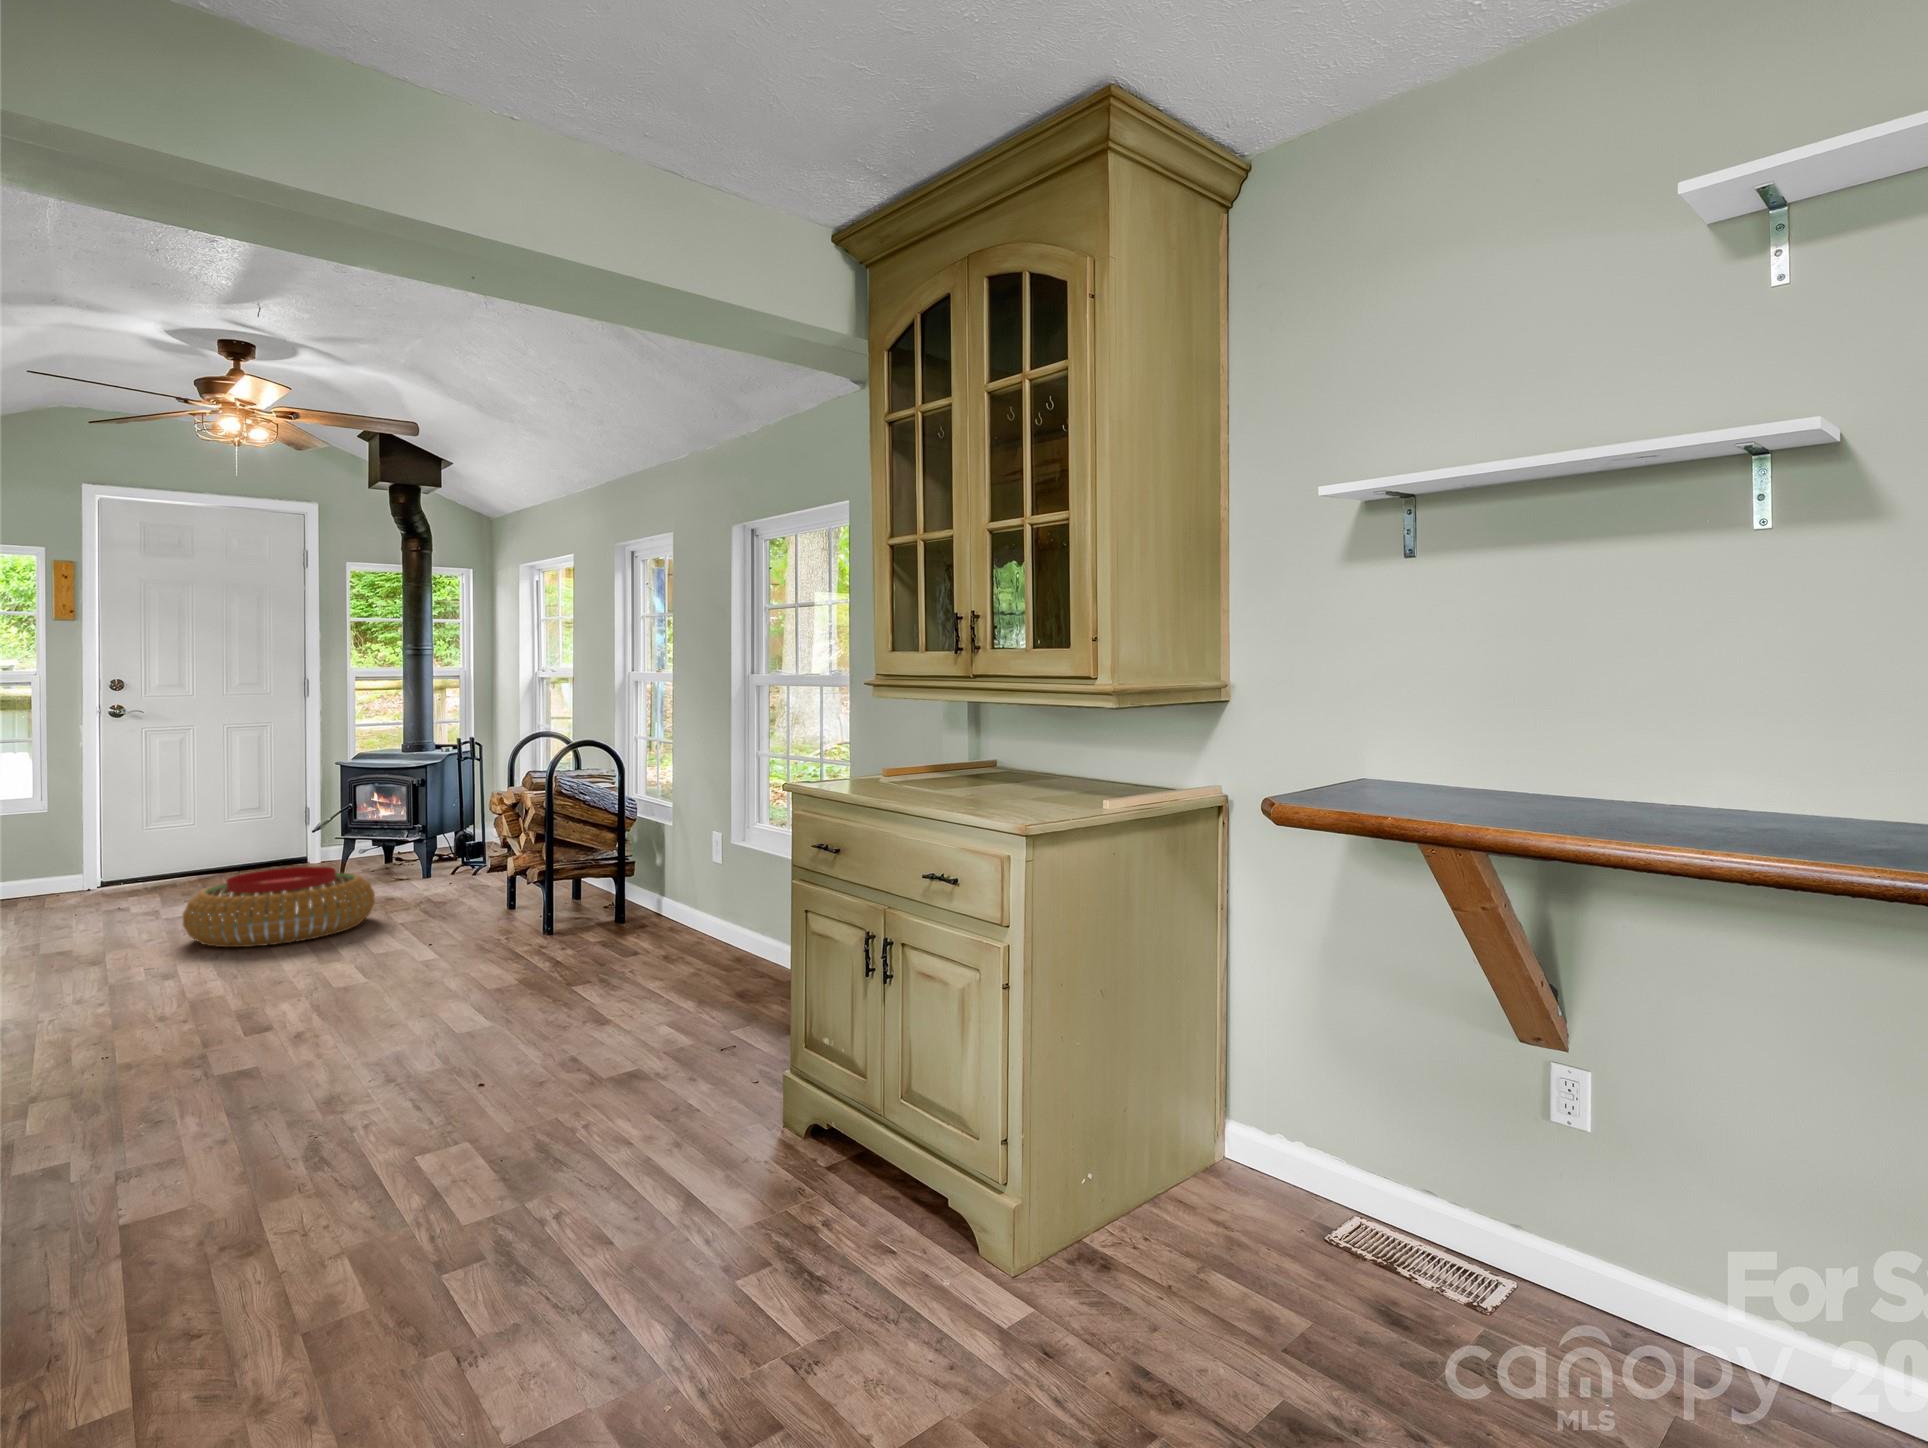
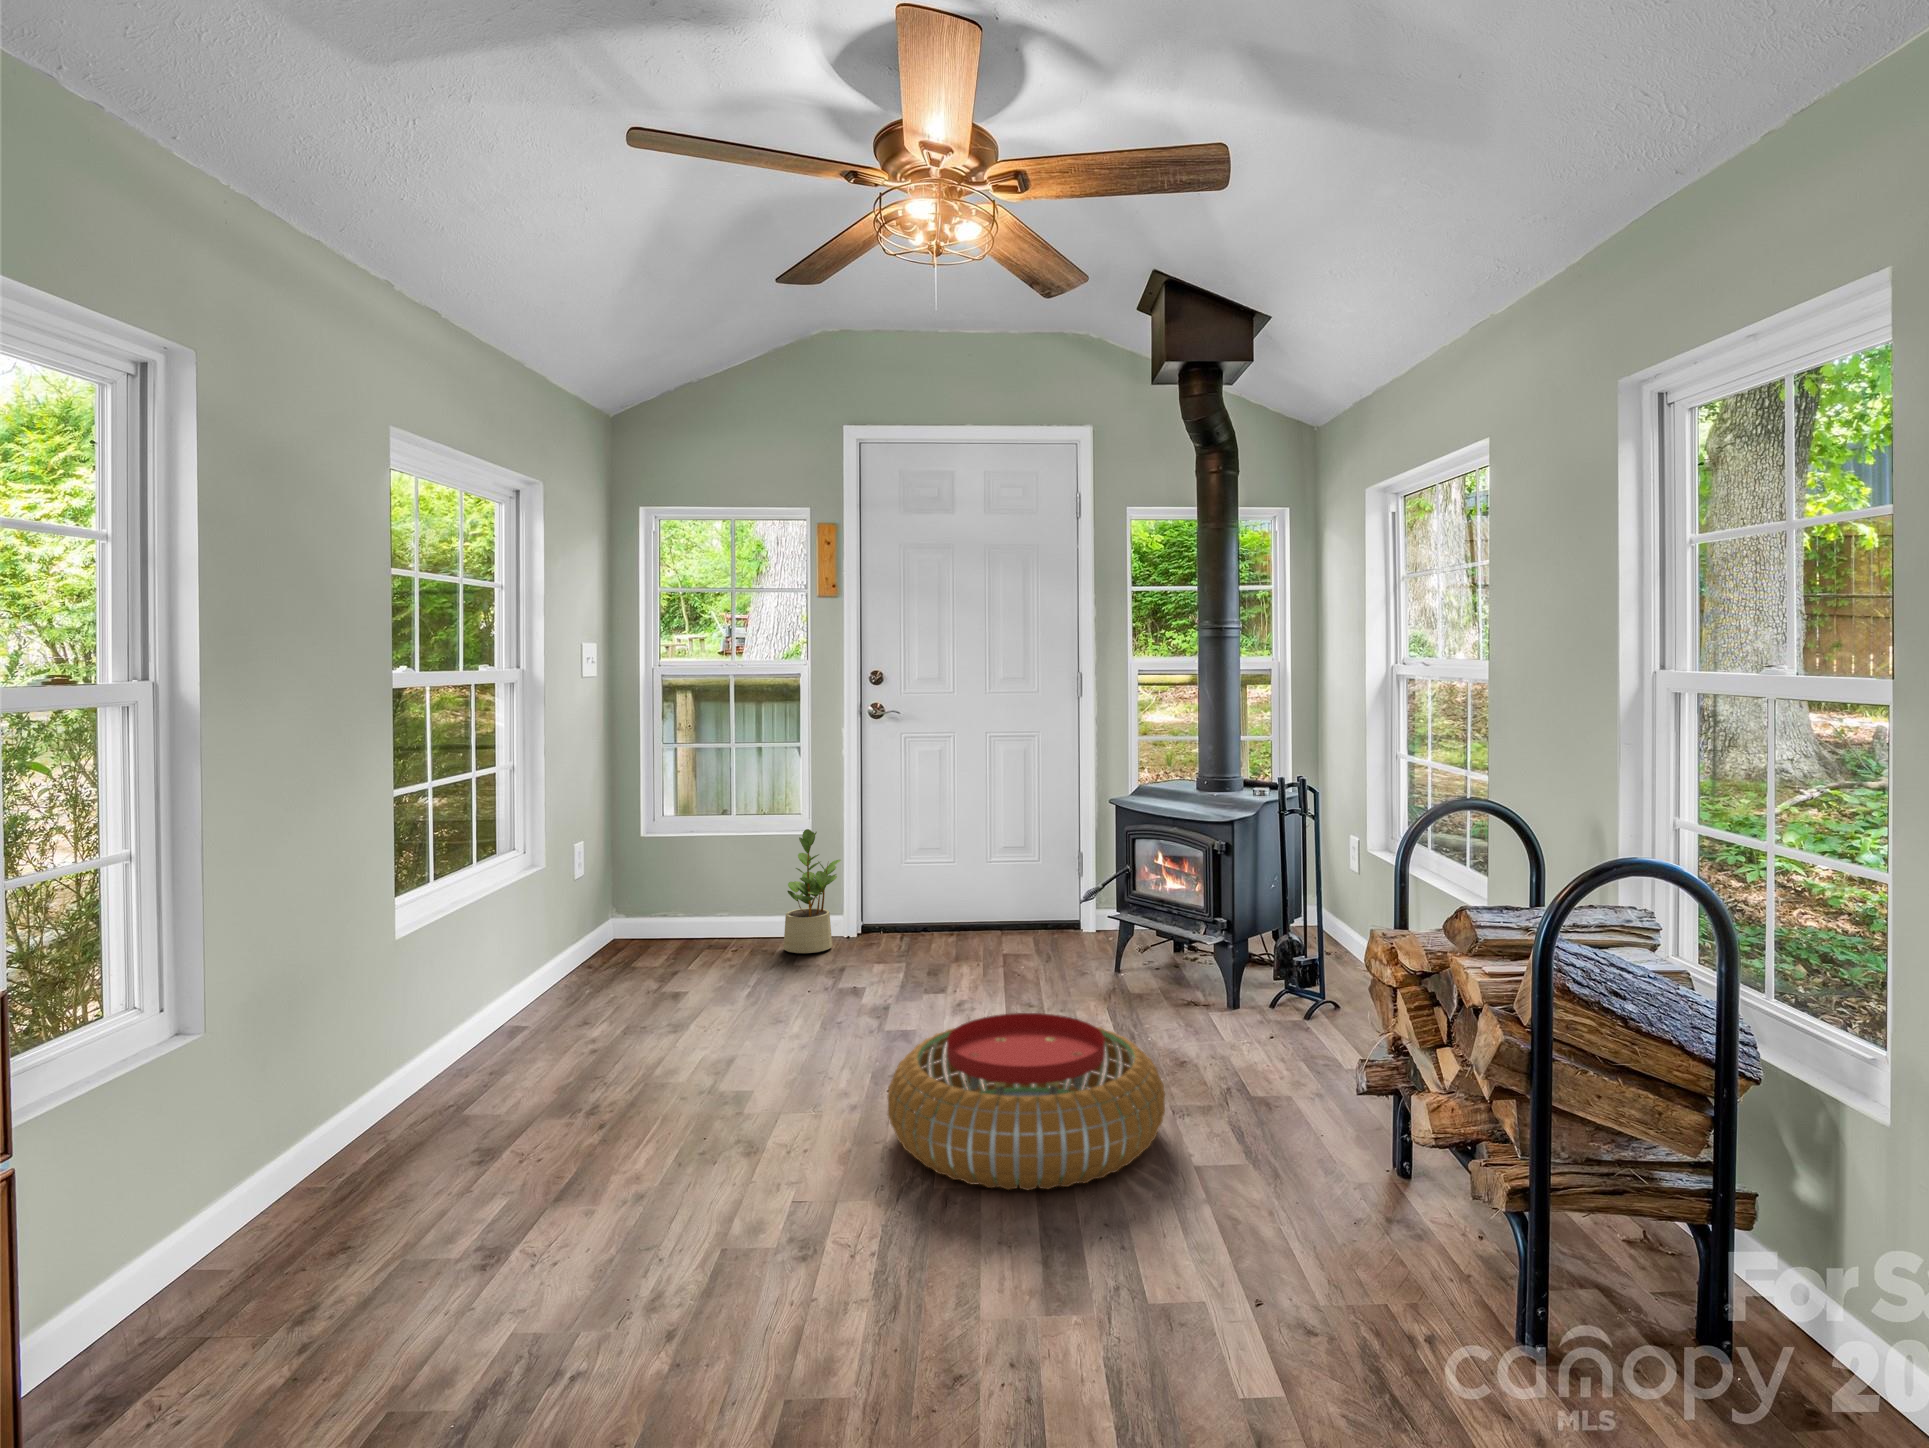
potted plant: none [26,799,85,895] -> present [784,829,841,953]

